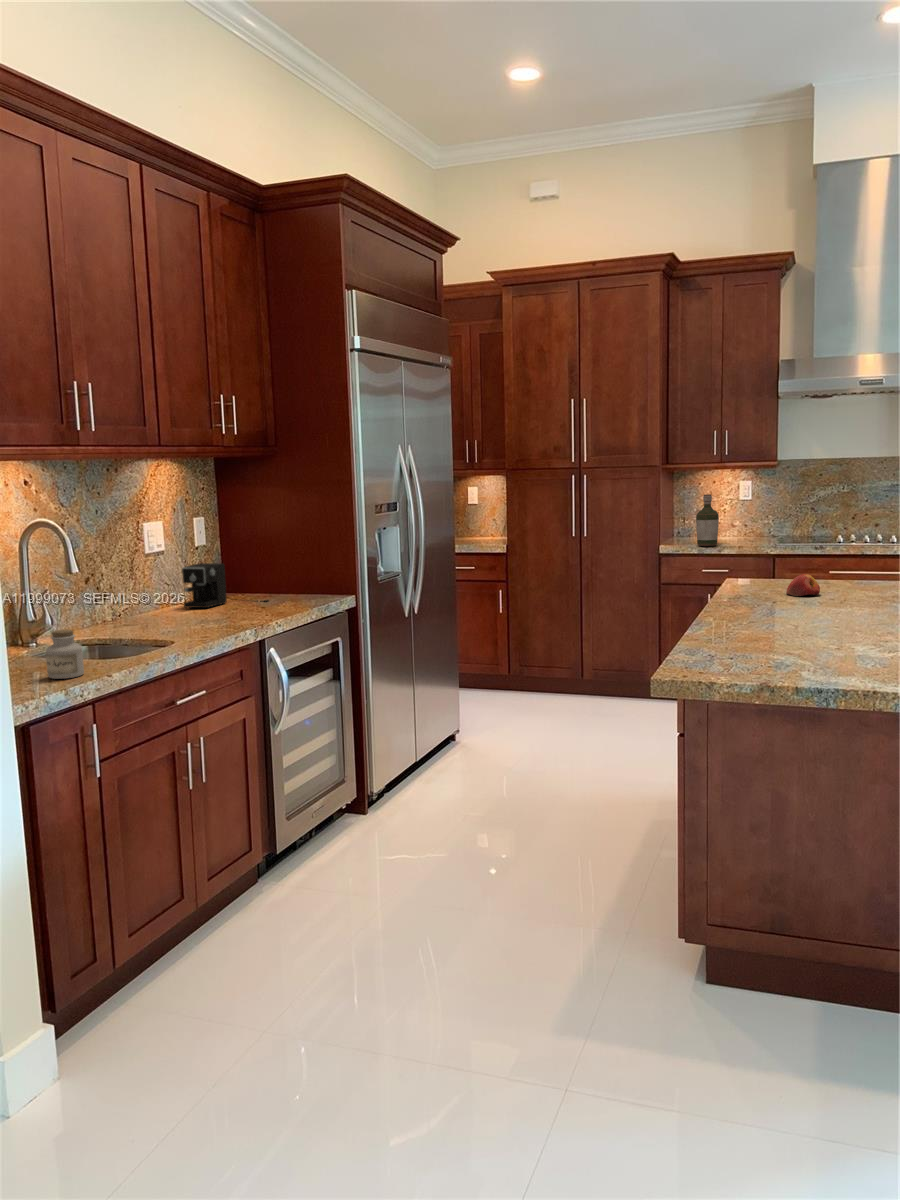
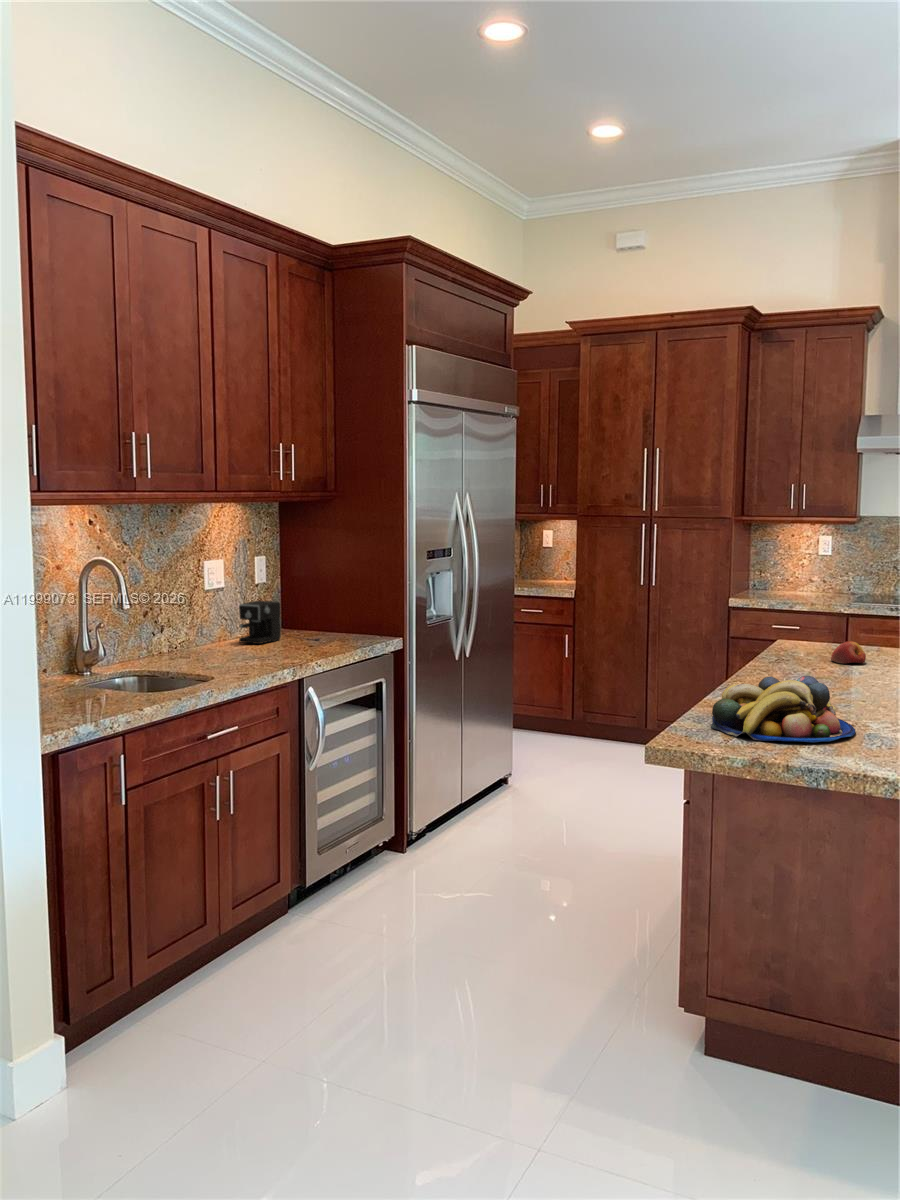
bottle: present [696,494,719,546] -> none [768,549,792,602]
fruit bowl: none [704,603,846,667] -> present [711,676,855,742]
jar: present [46,629,84,679] -> none [84,664,119,710]

